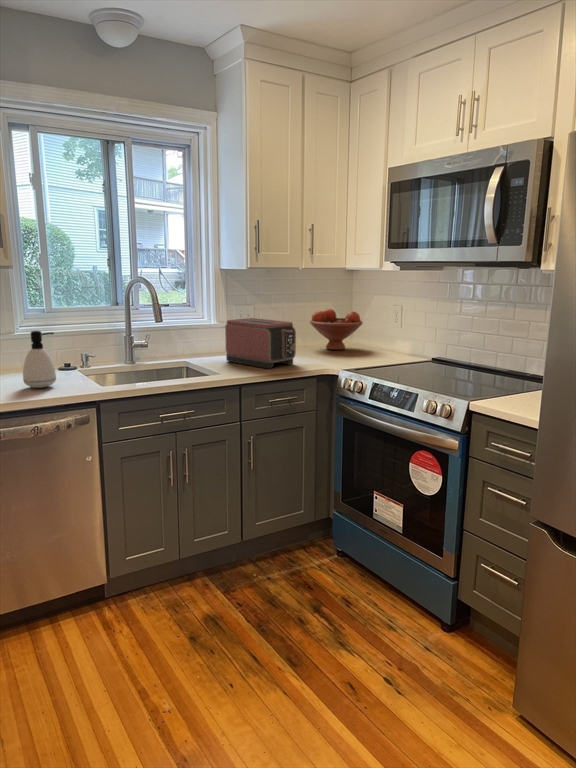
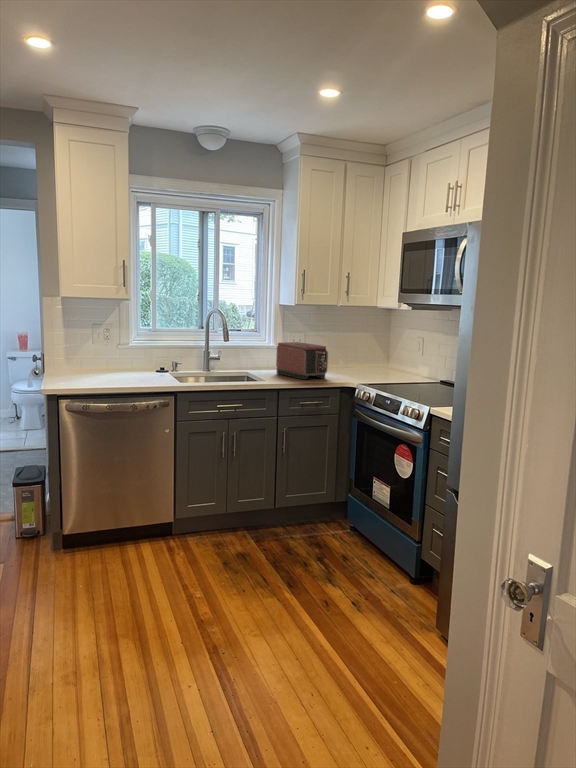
fruit bowl: present [310,309,363,350] -> none [348,338,391,371]
soap dispenser: present [23,331,56,388] -> none [130,342,151,380]

